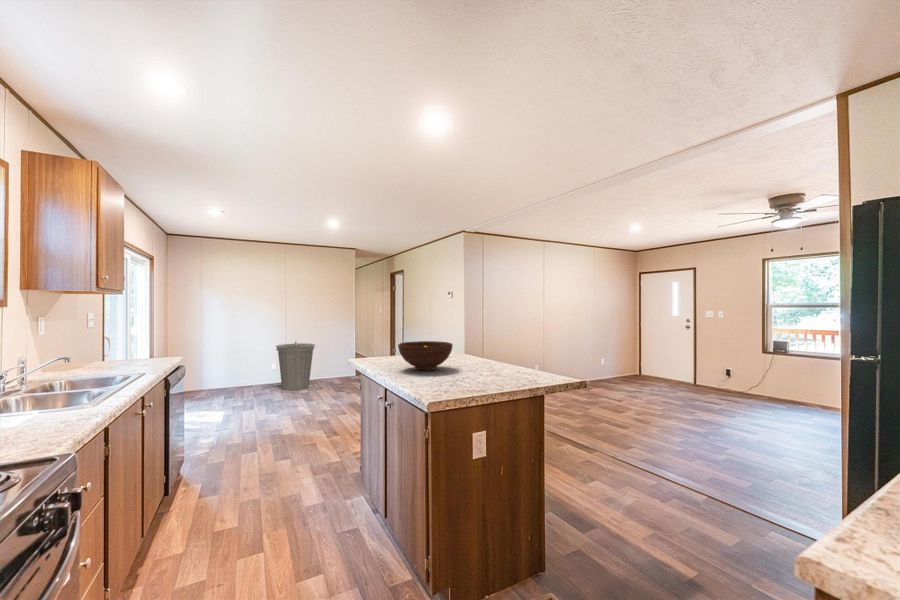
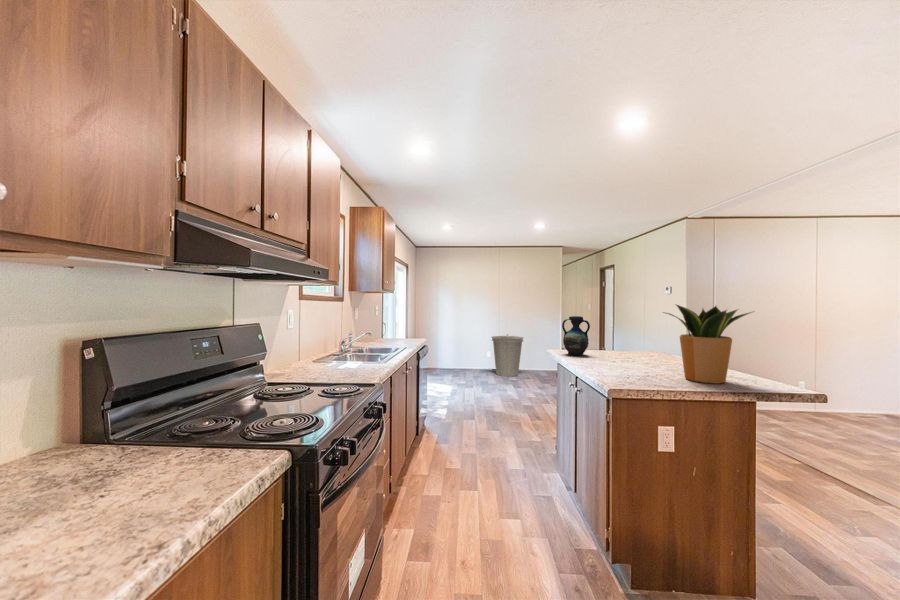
potted plant: none [469,307,539,381] -> present [664,305,751,384]
vase: none [366,321,395,363] -> present [562,316,590,355]
fruit bowl: present [398,341,452,370] -> none [591,337,648,365]

